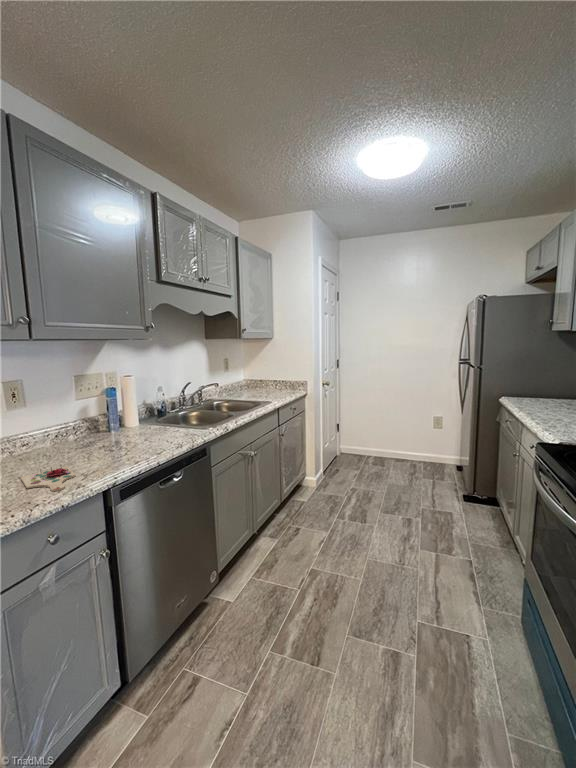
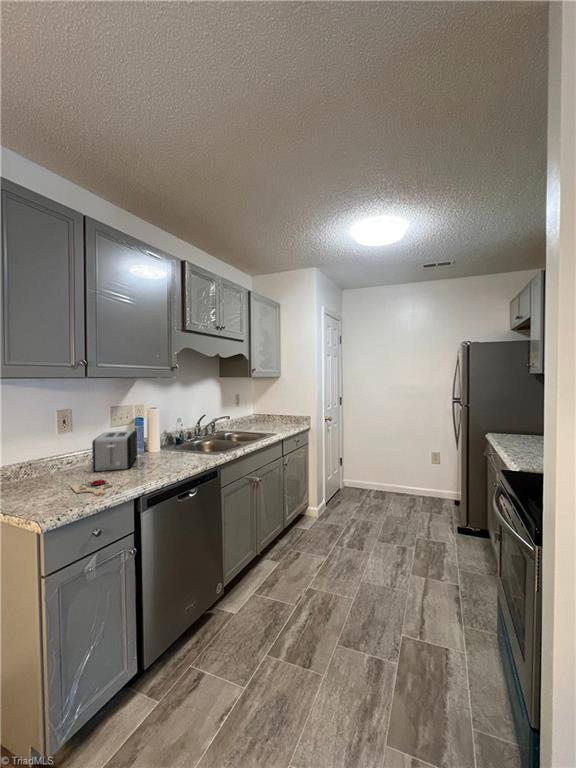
toaster: none [49,404,109,455] -> present [92,431,137,471]

